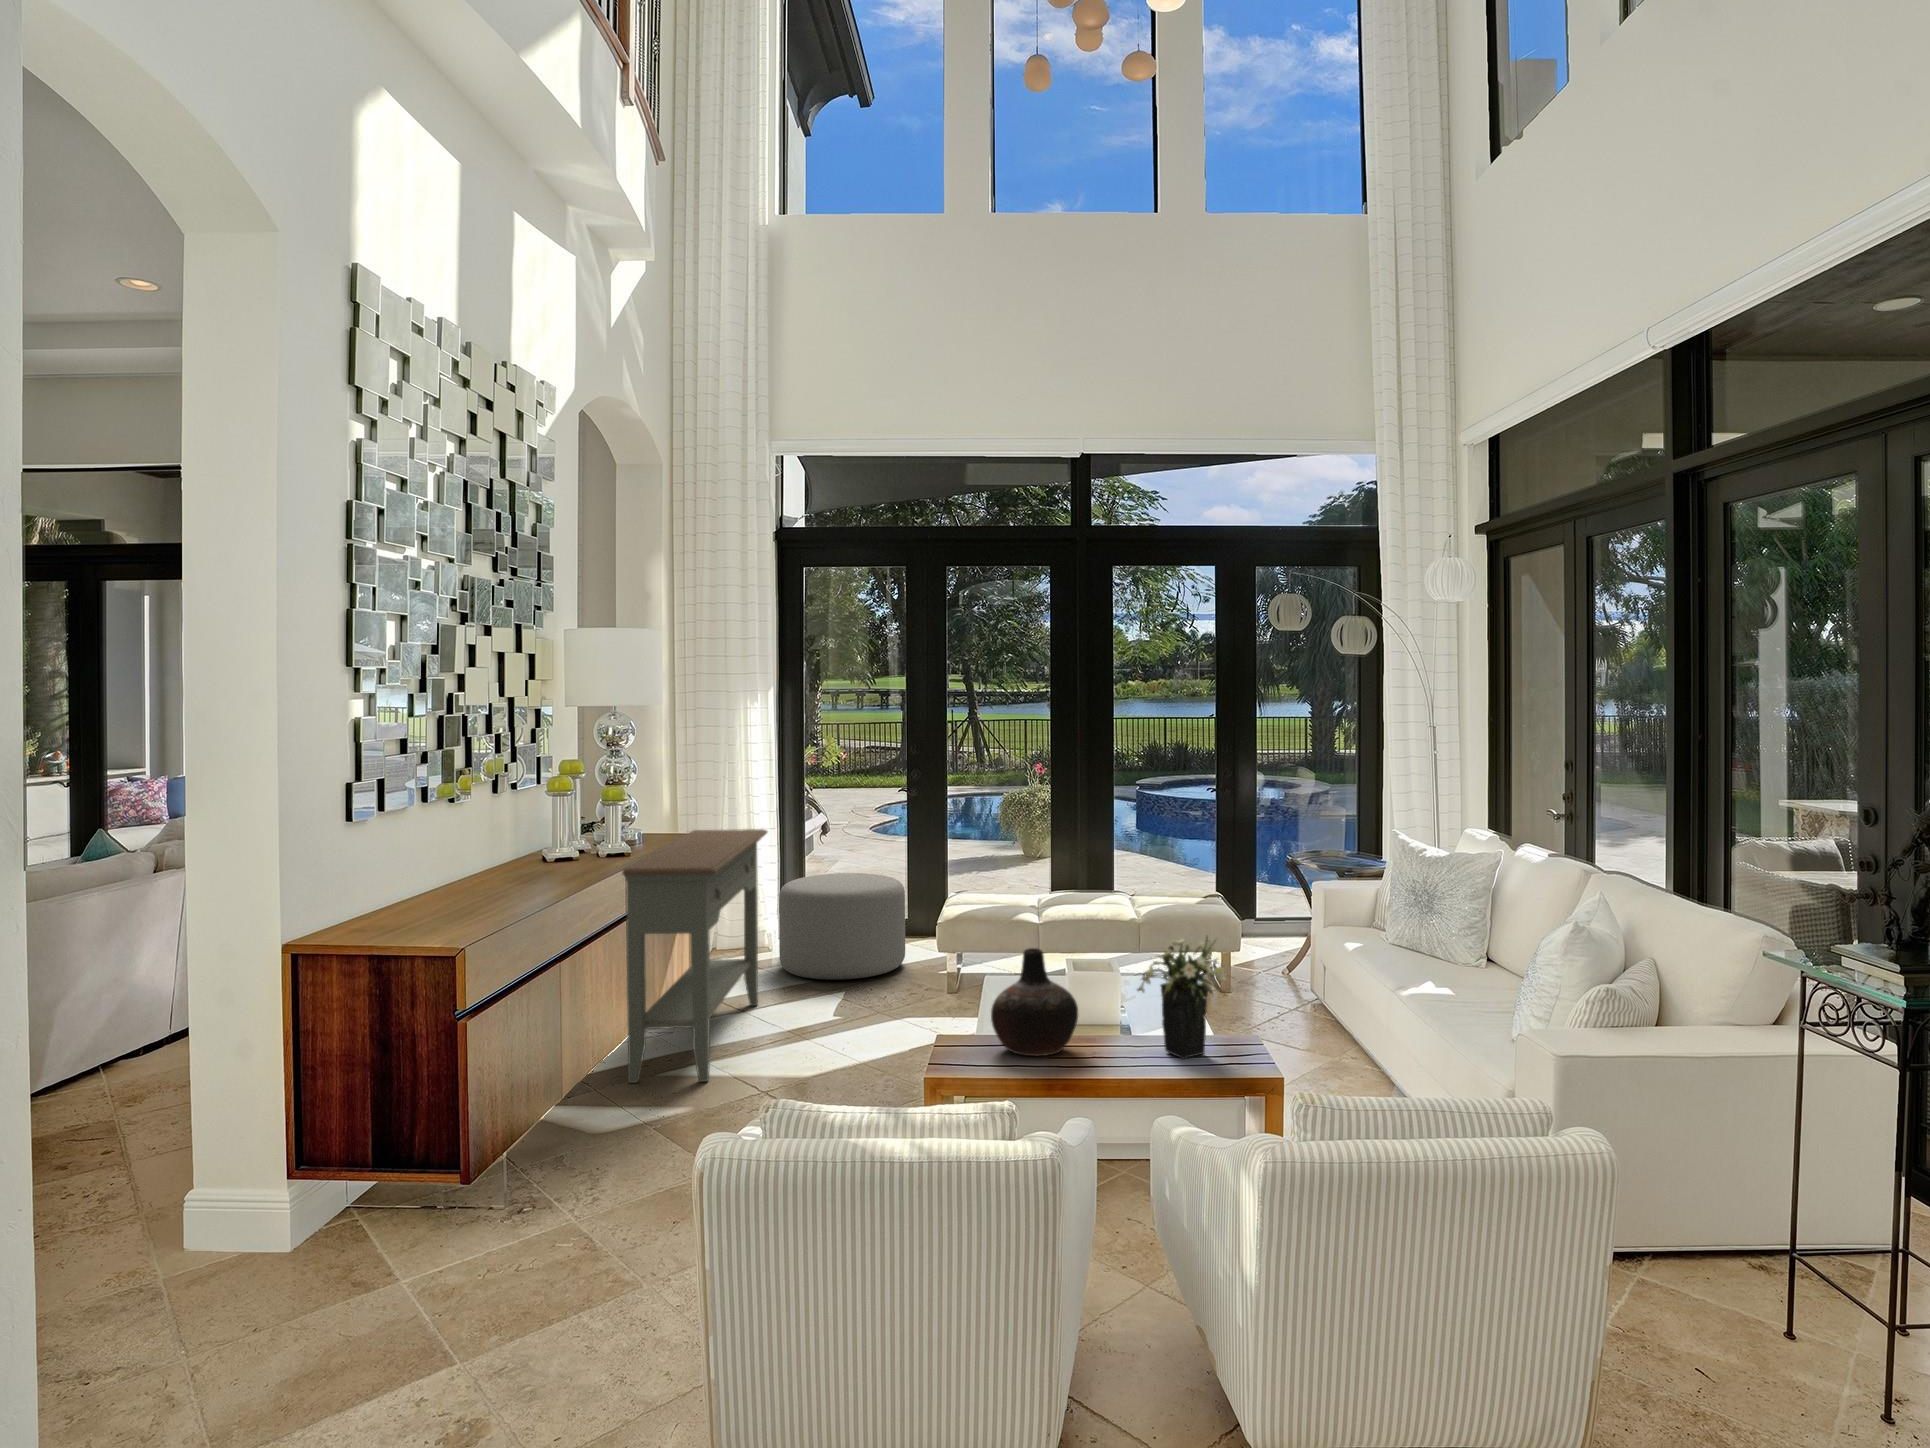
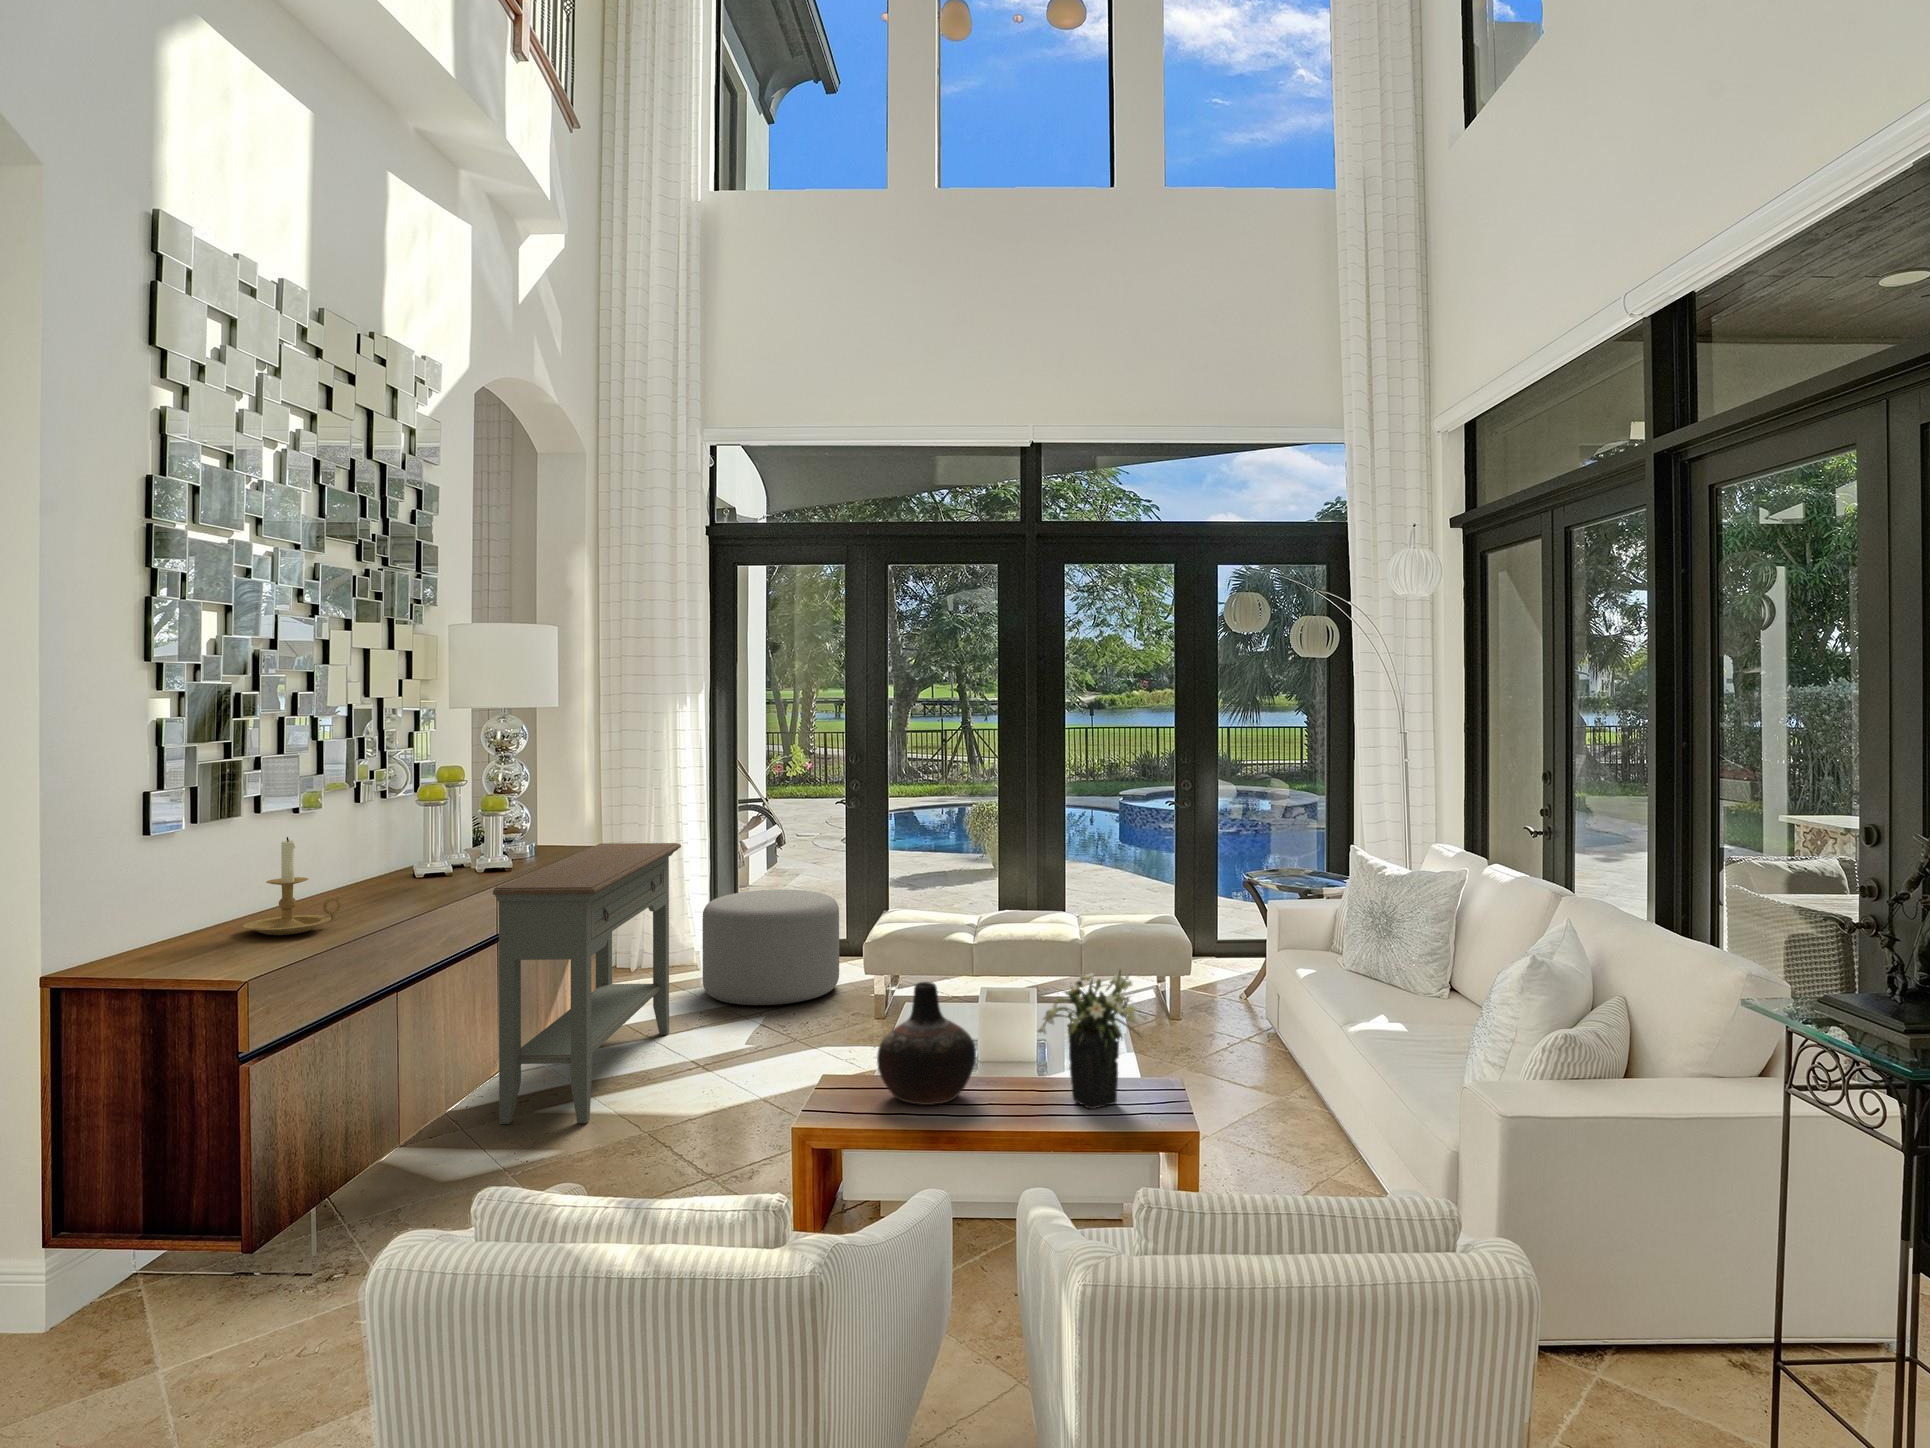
candle holder: none [427,822,508,909] -> present [243,837,342,935]

